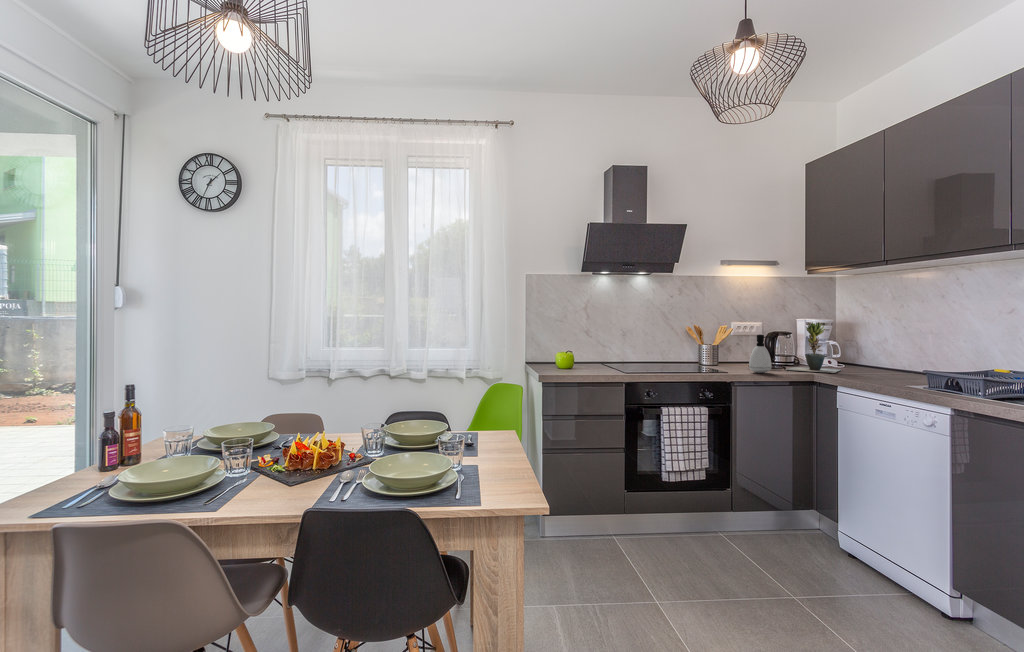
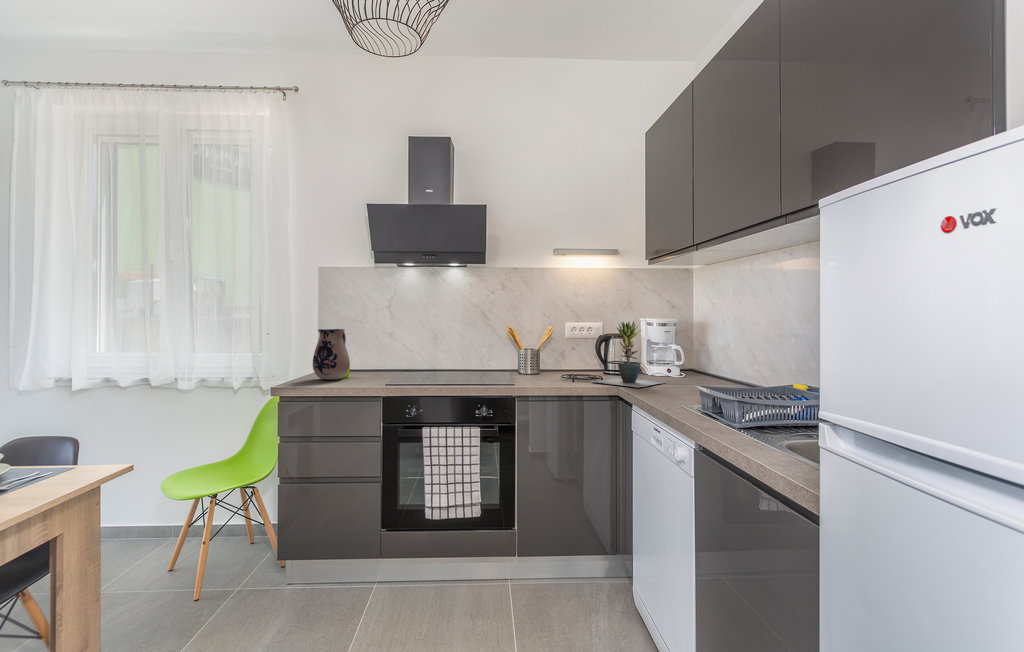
ceramic pitcher: none [555,329,585,371] -> present [313,329,350,380]
soap dispenser: present [749,335,772,373] -> none [535,337,561,386]

